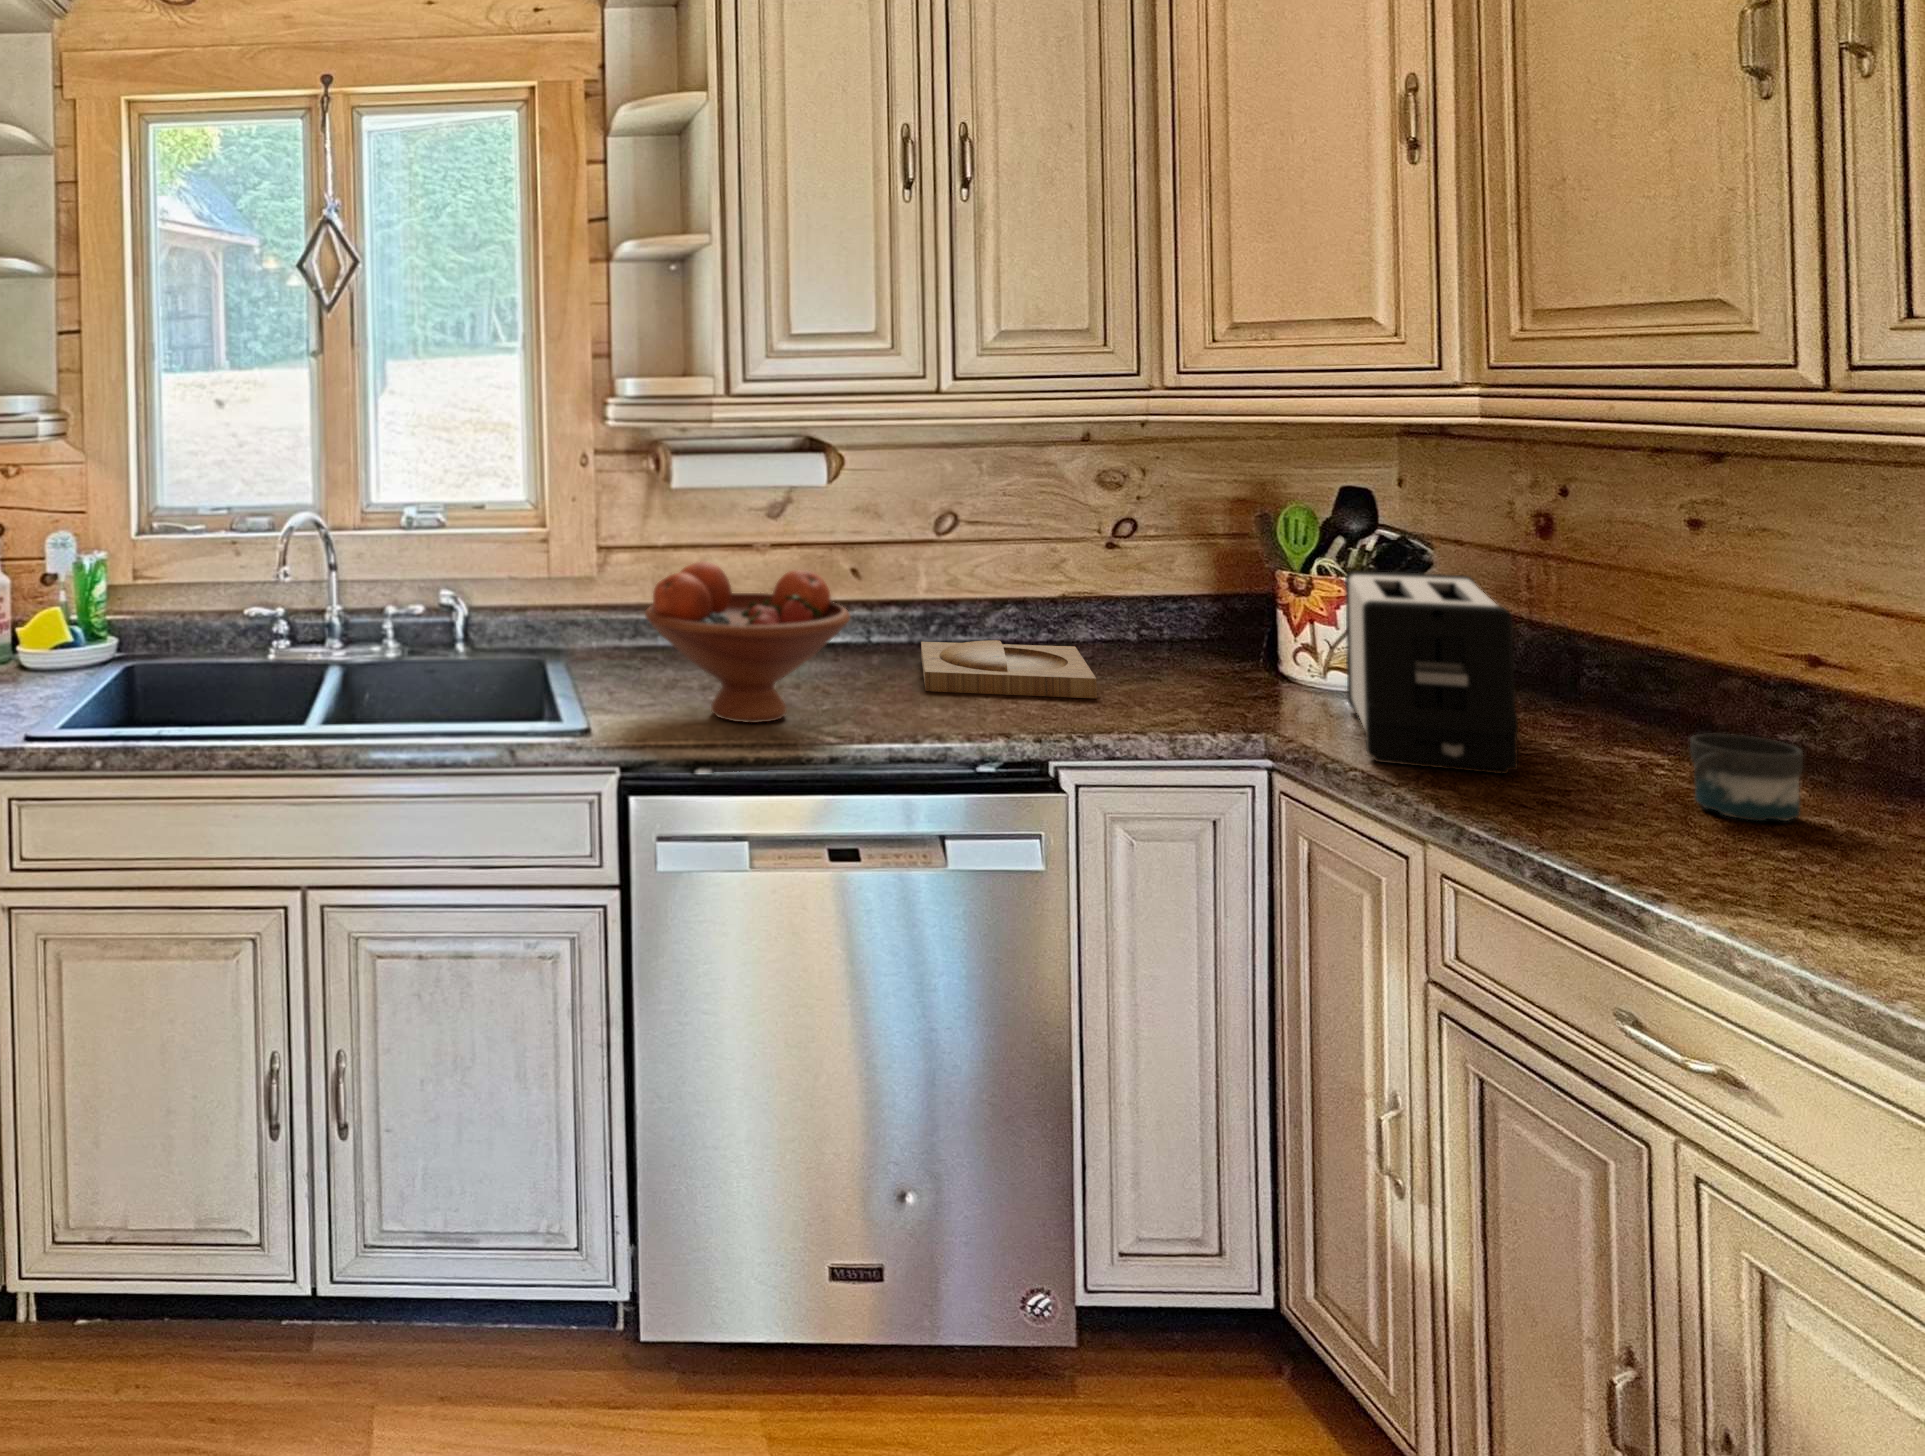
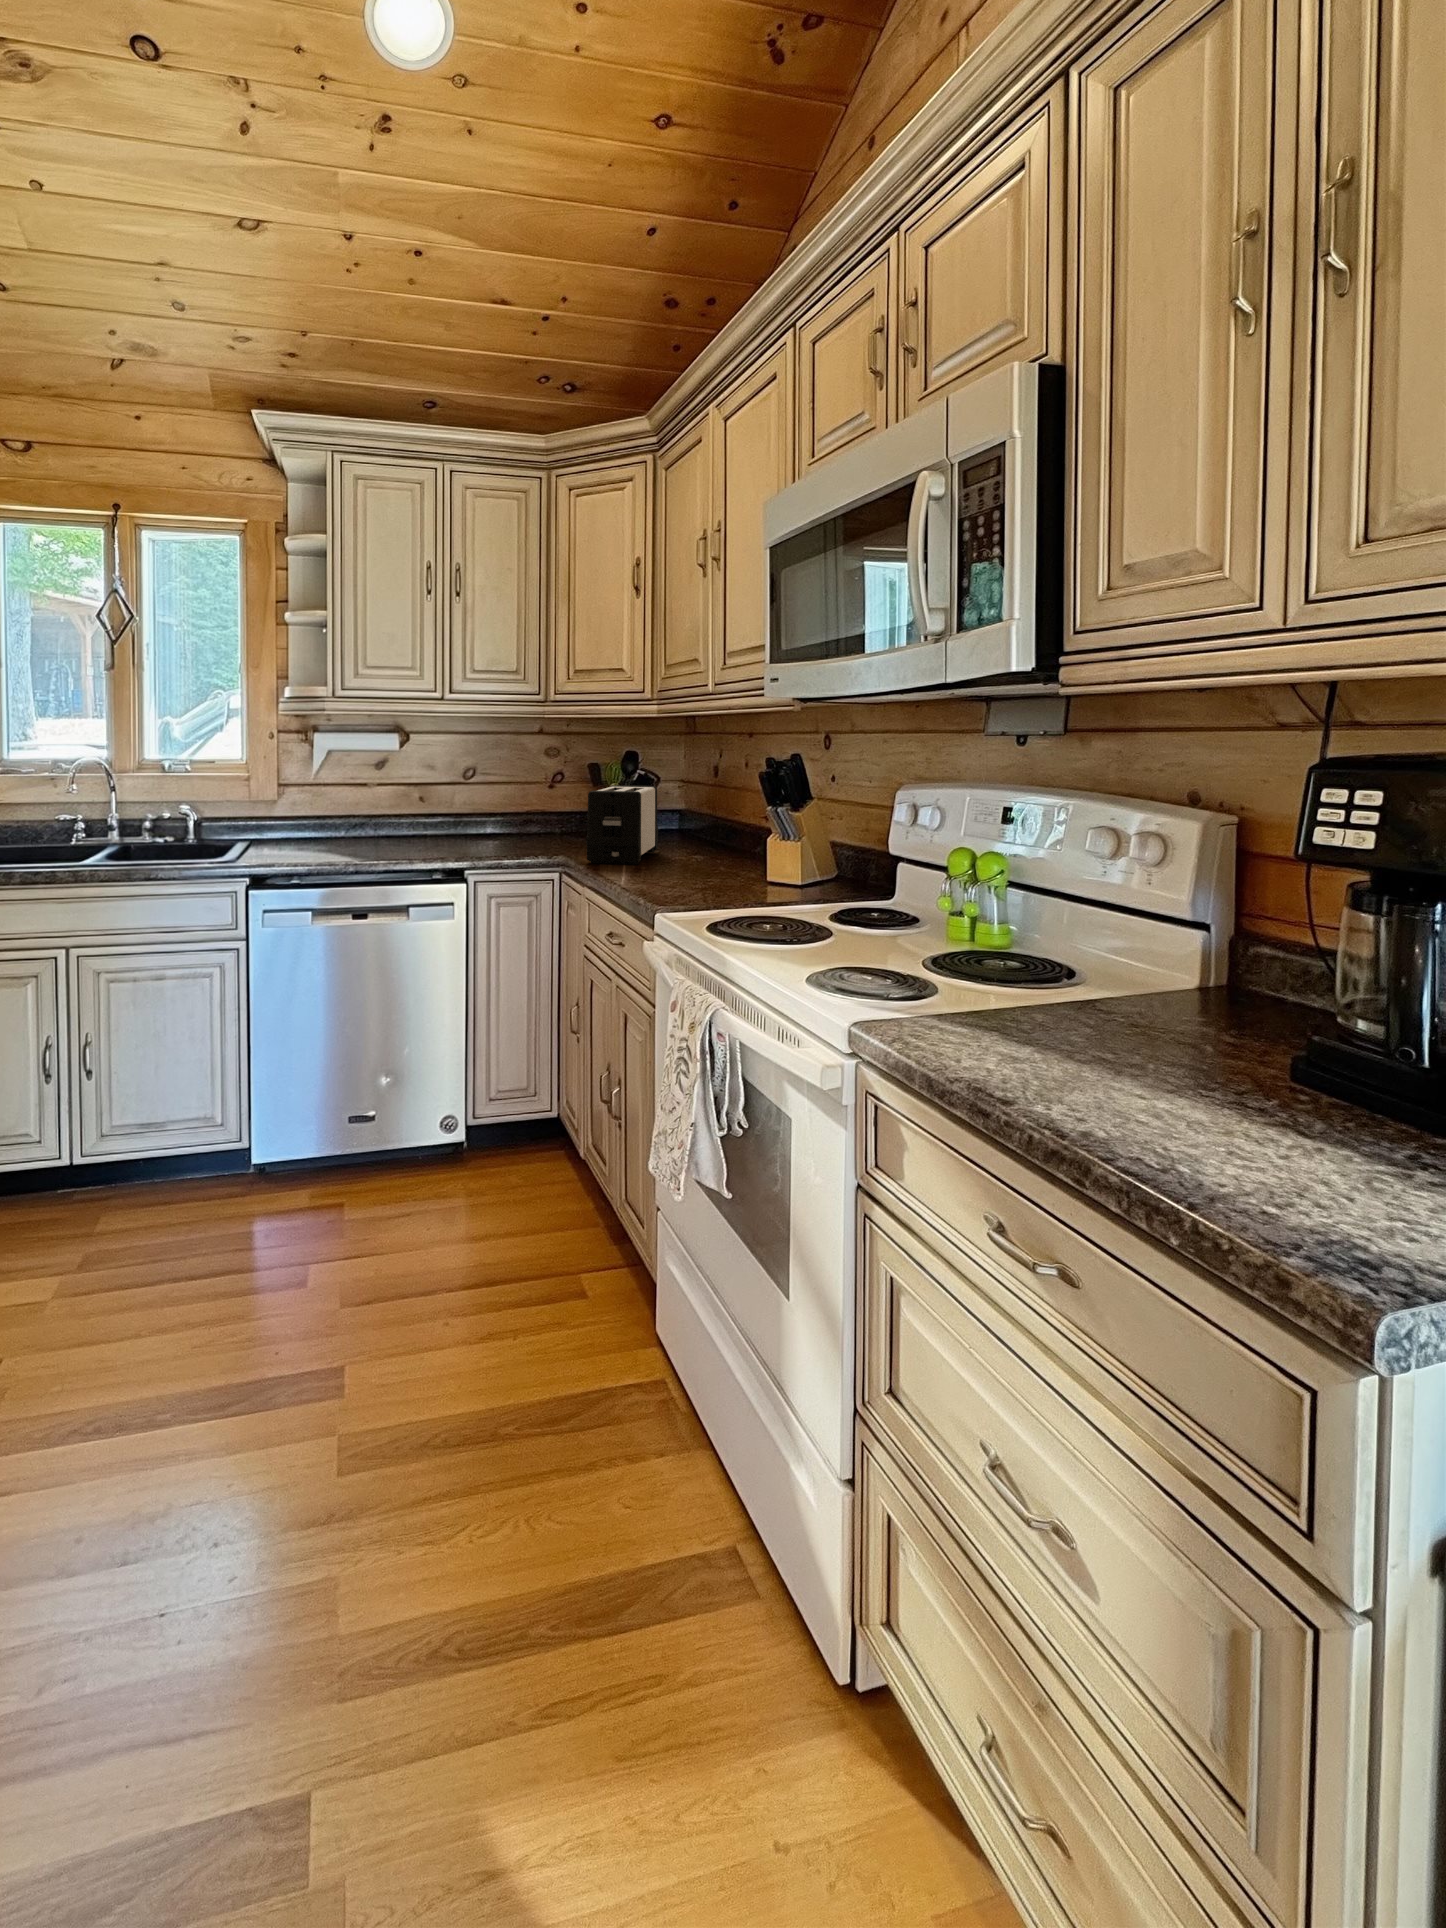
fruit bowl: present [645,561,850,723] -> none [270,780,376,859]
tray: present [921,640,1097,698] -> none [427,828,515,850]
mug: present [1690,734,1803,821] -> none [680,840,721,872]

